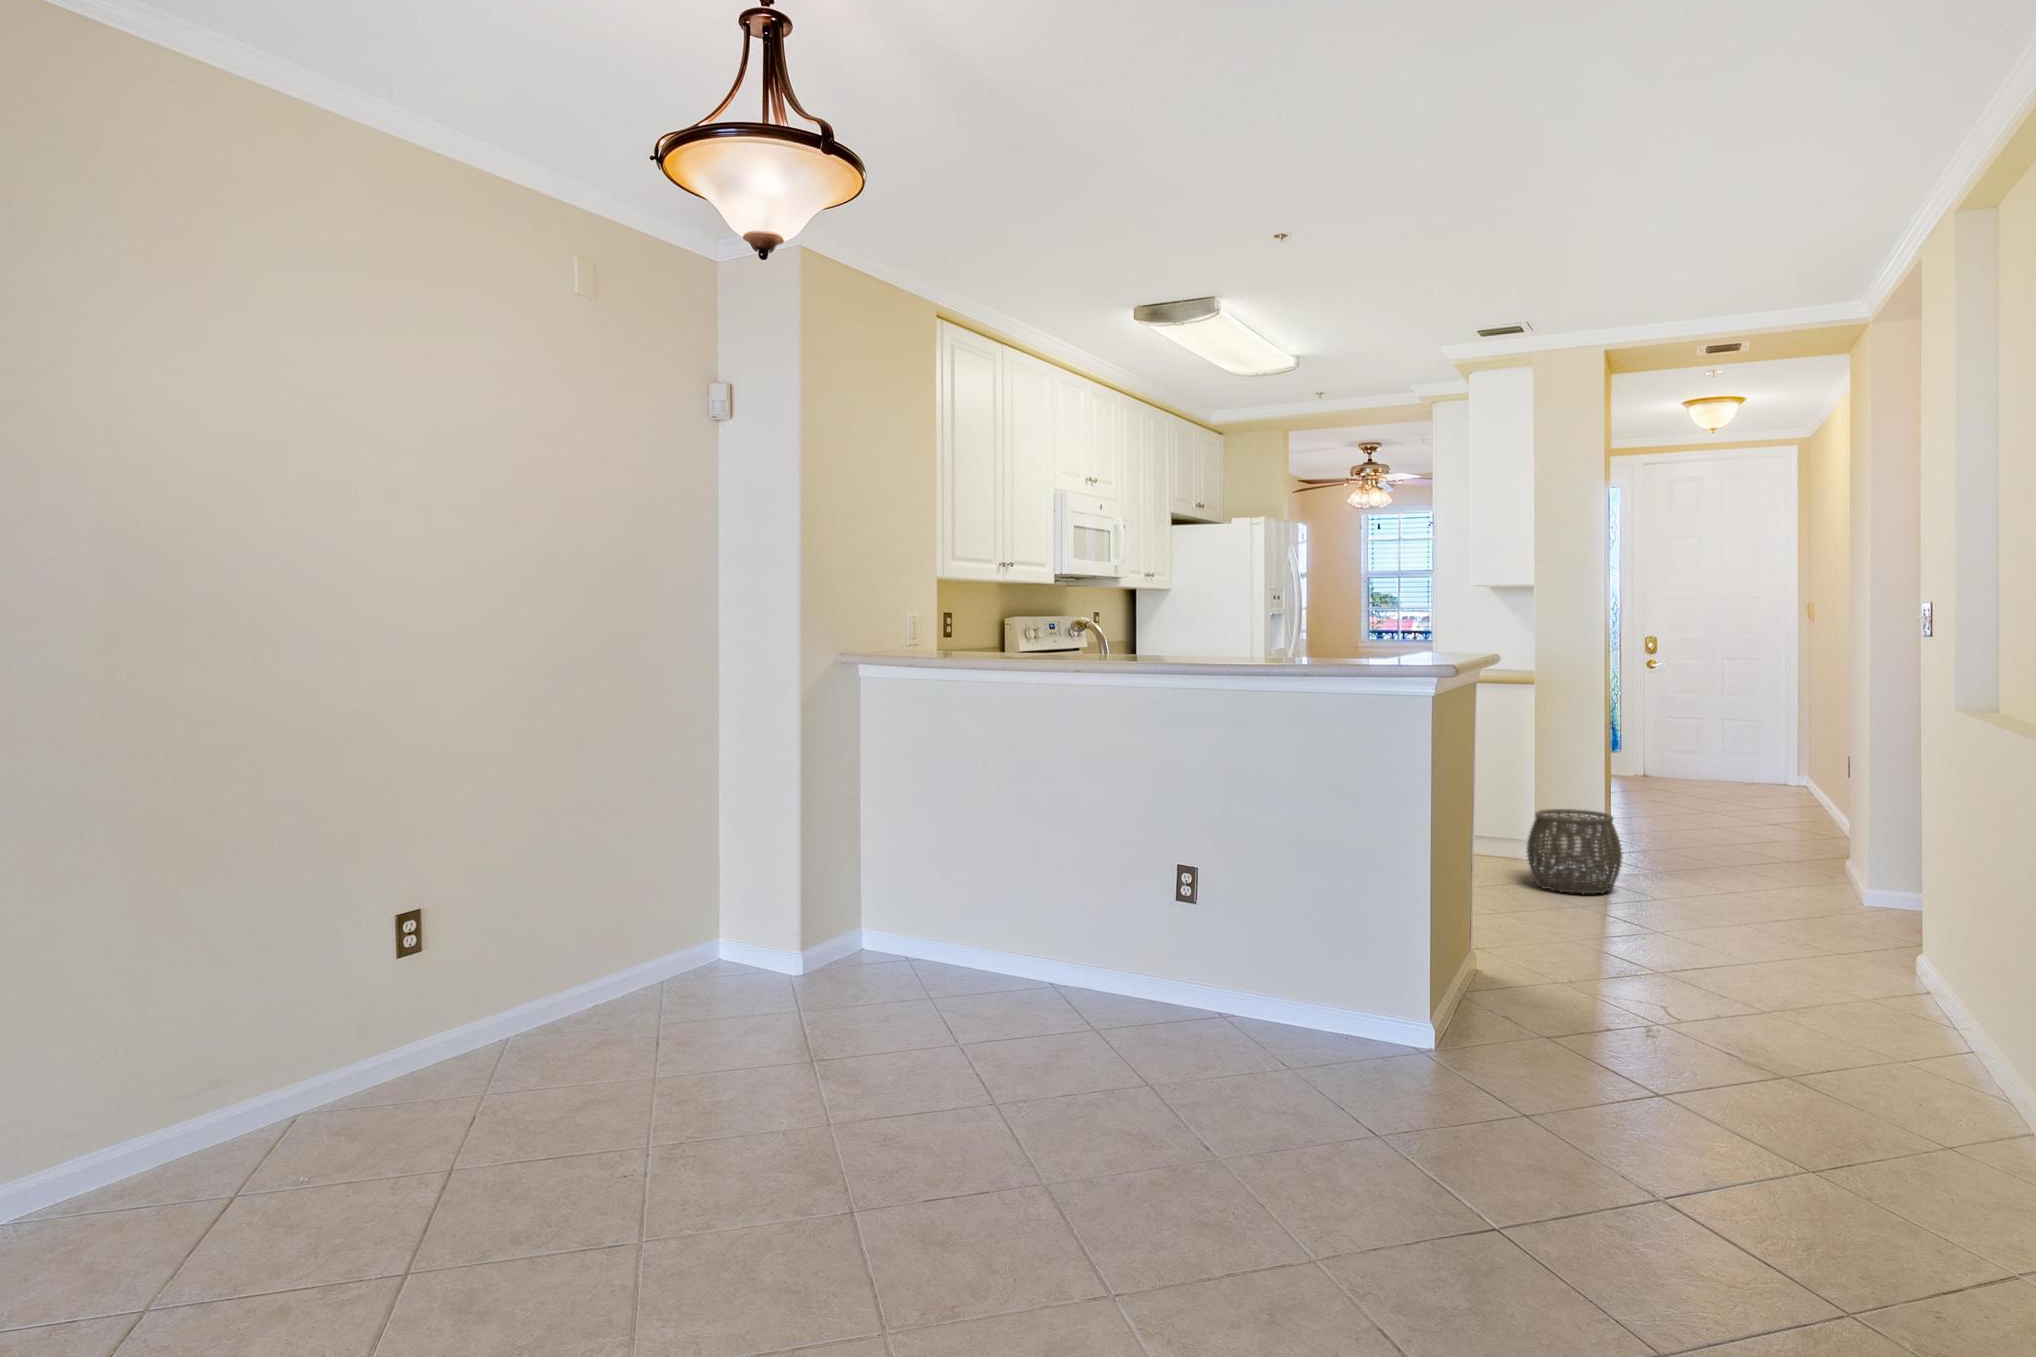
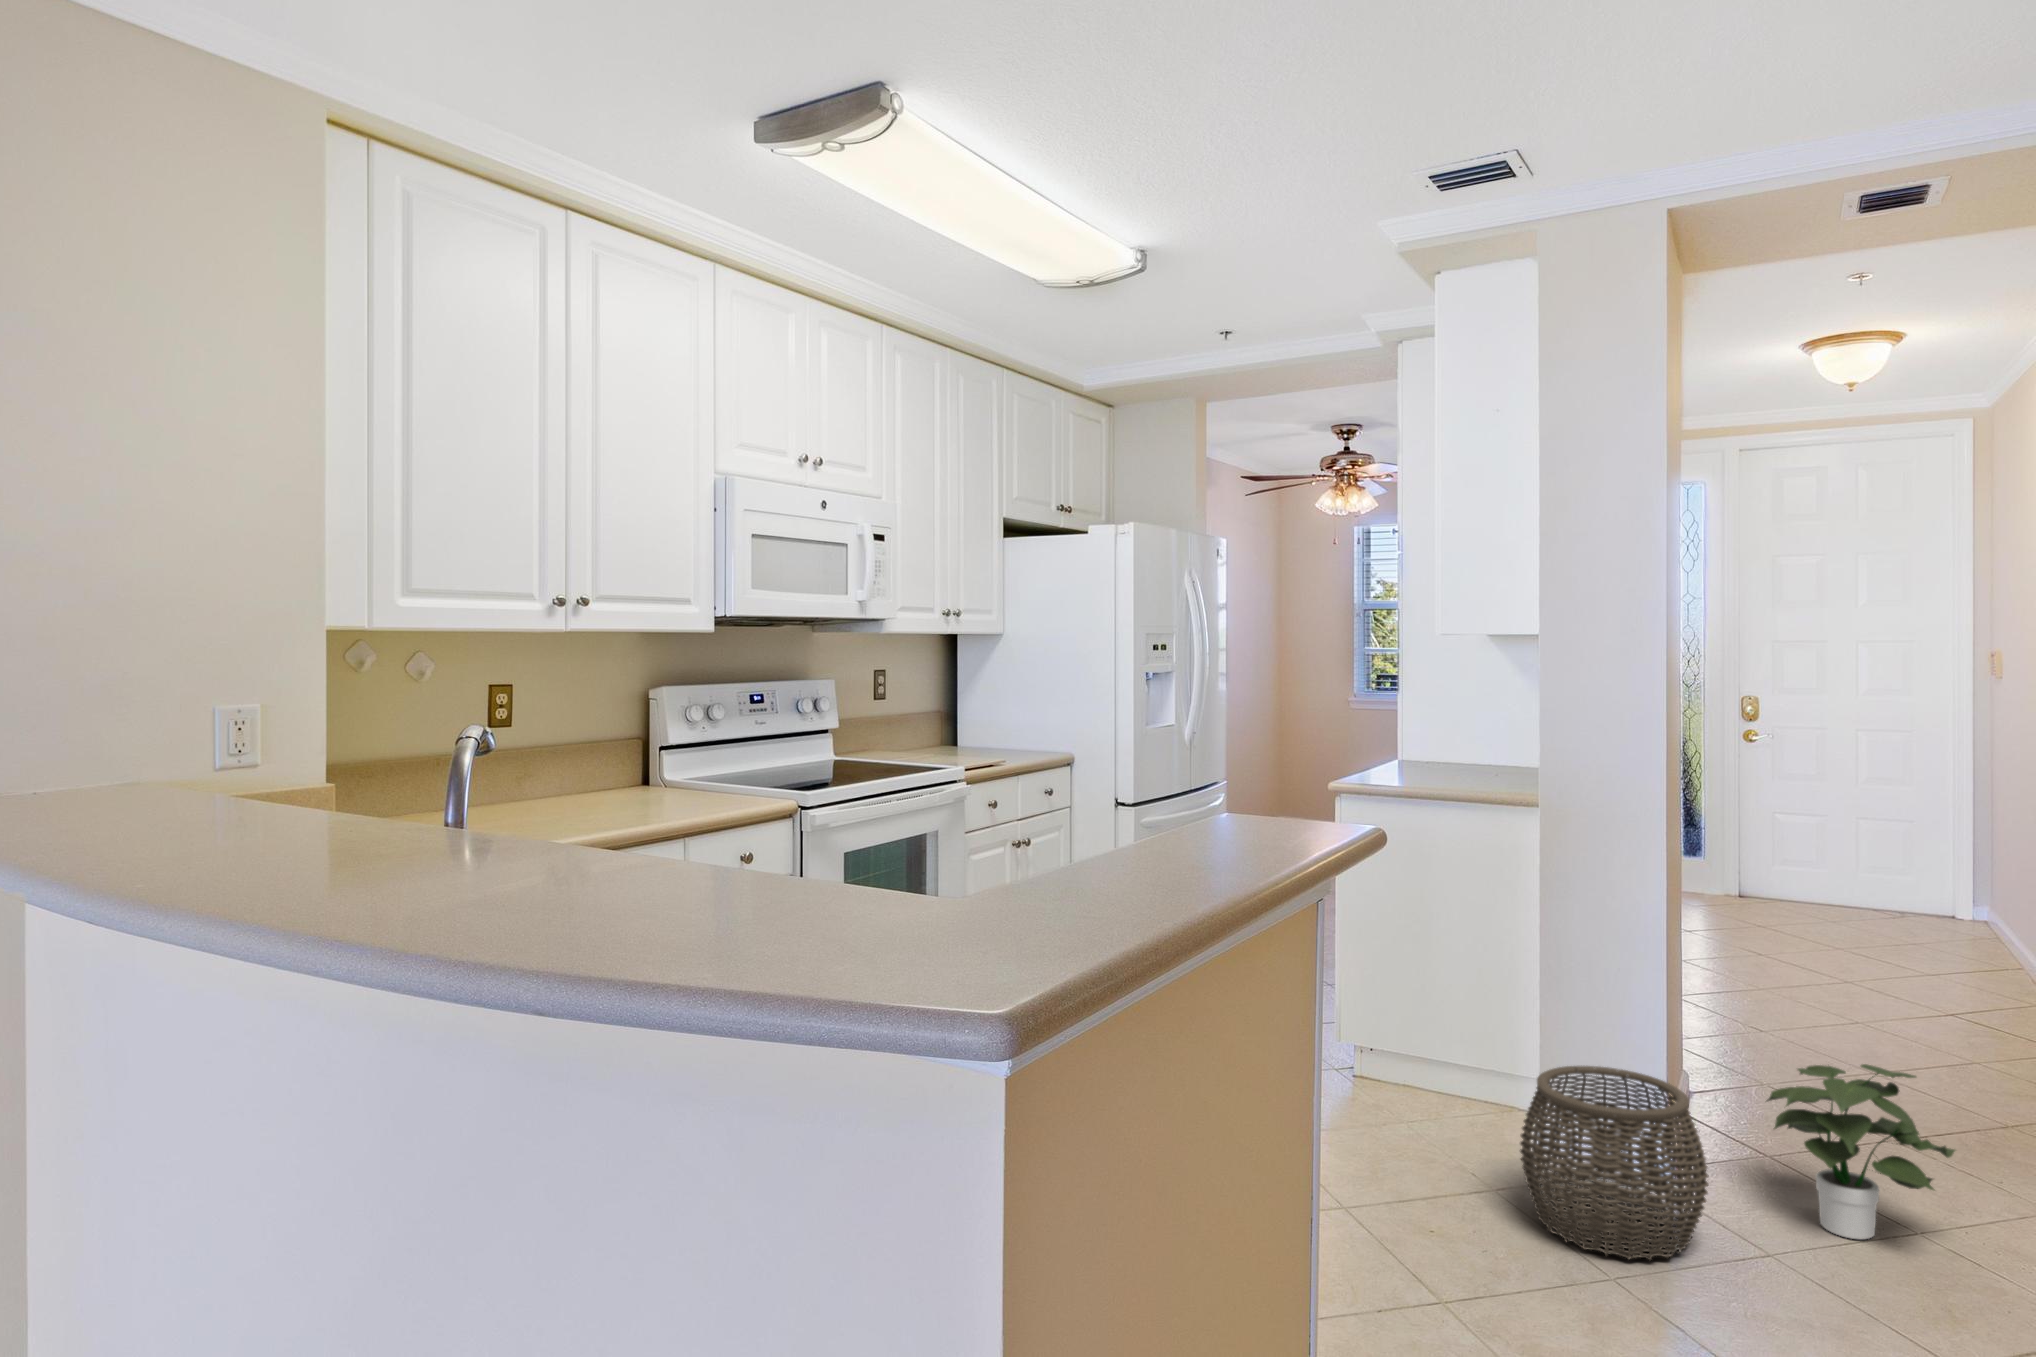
potted plant: none [1651,802,1747,889] -> present [1767,1064,1955,1239]

